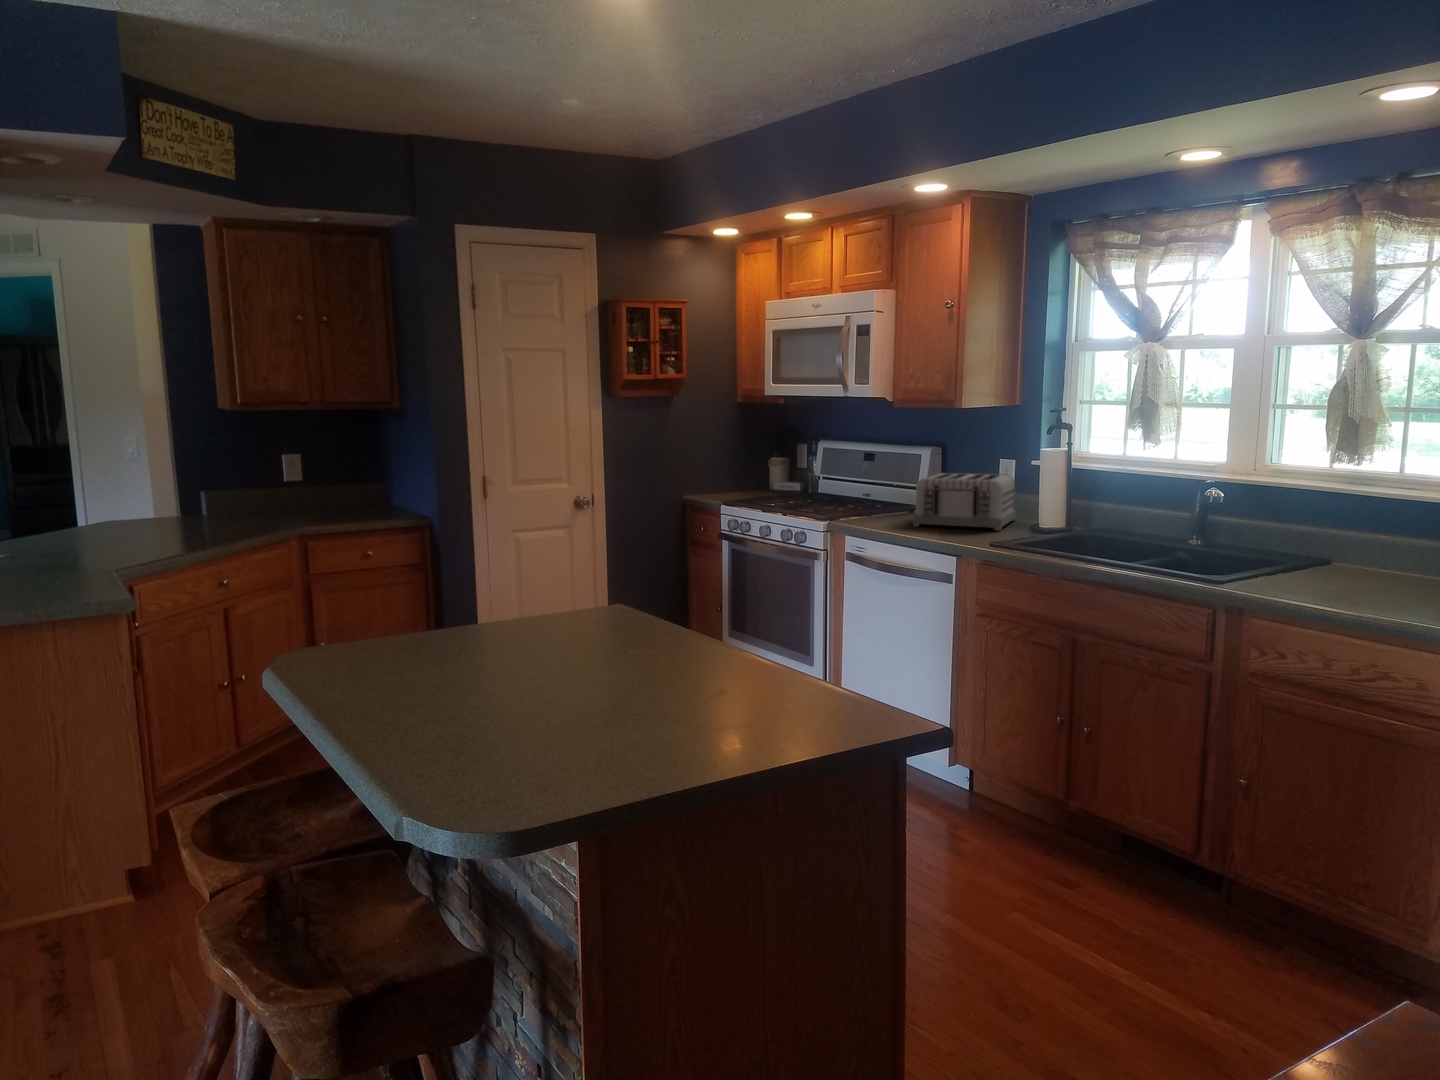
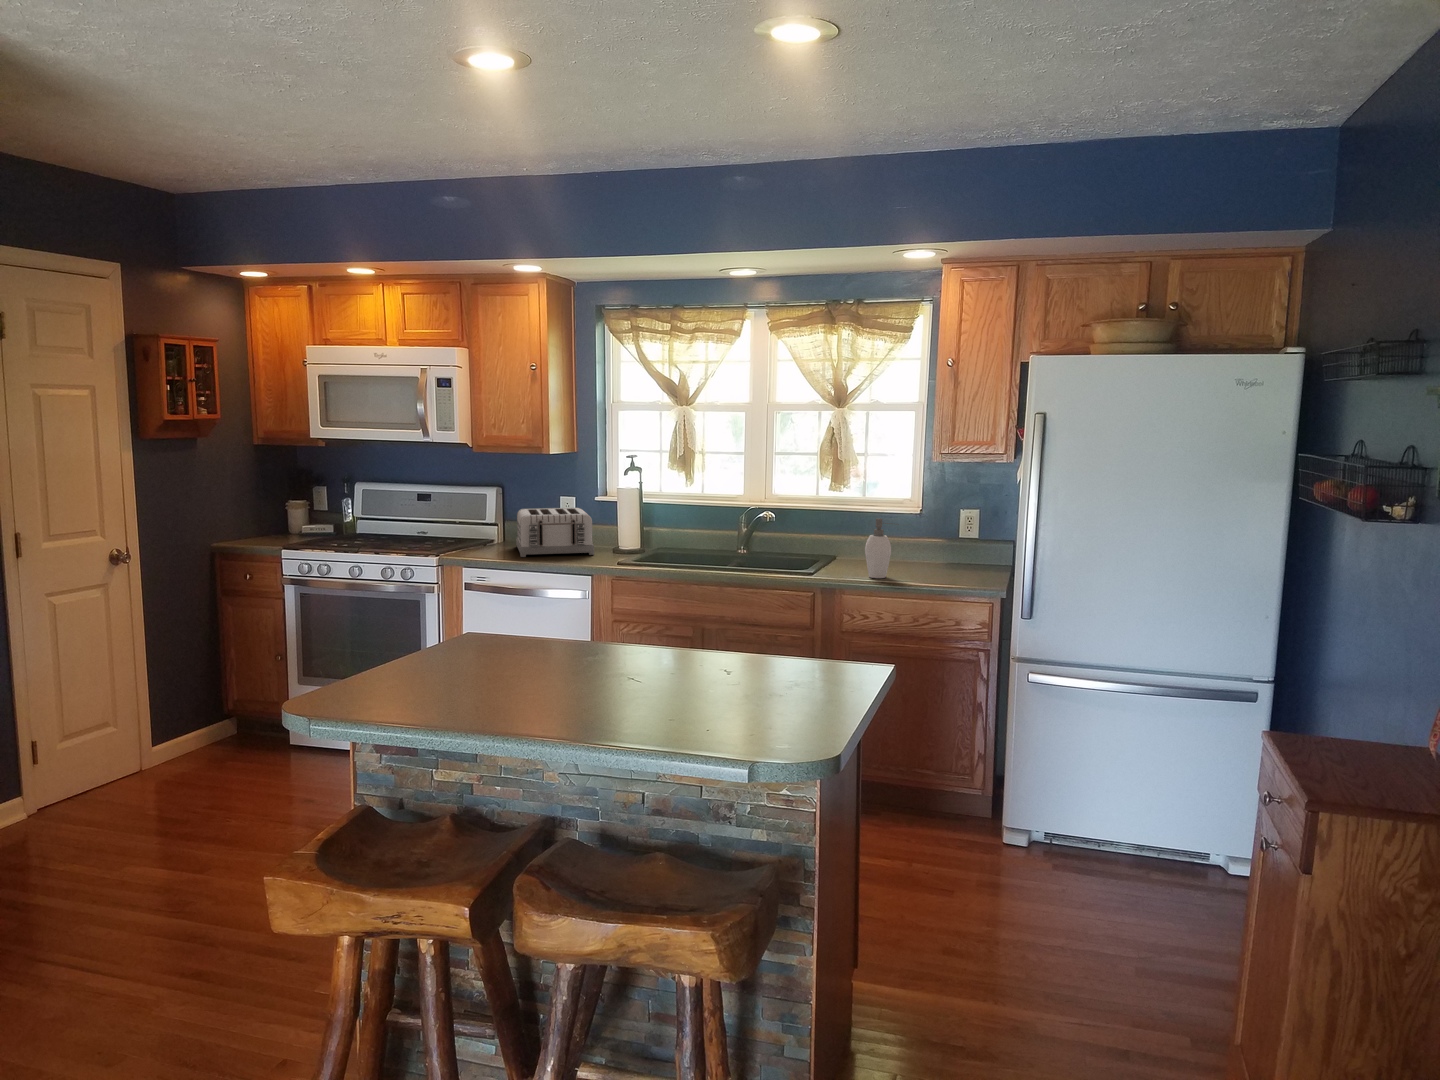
soap dispenser: none [1354,500,1418,599] -> present [865,518,892,578]

